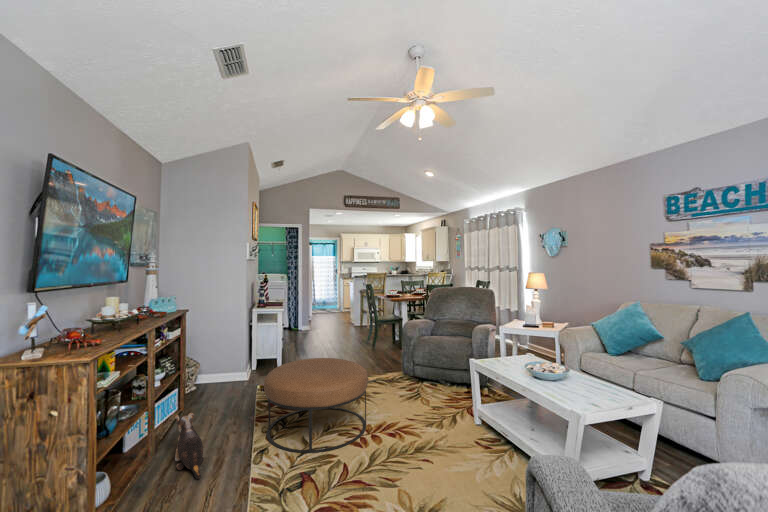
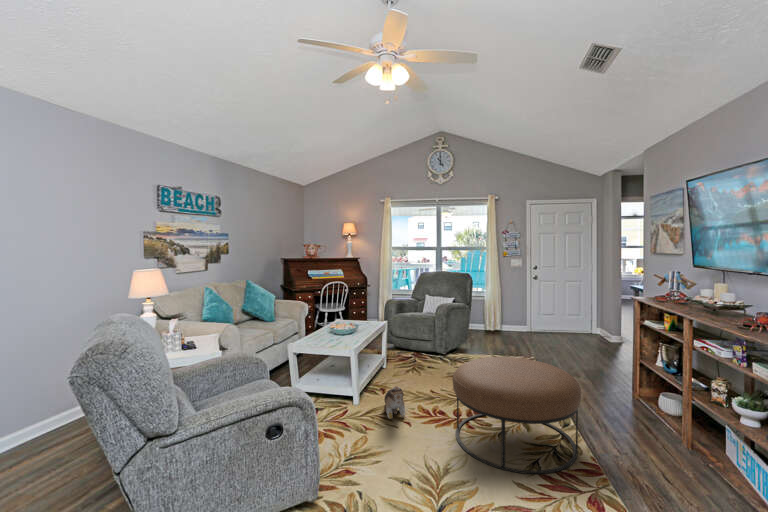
plush toy: present [175,413,204,479] -> present [384,386,405,419]

